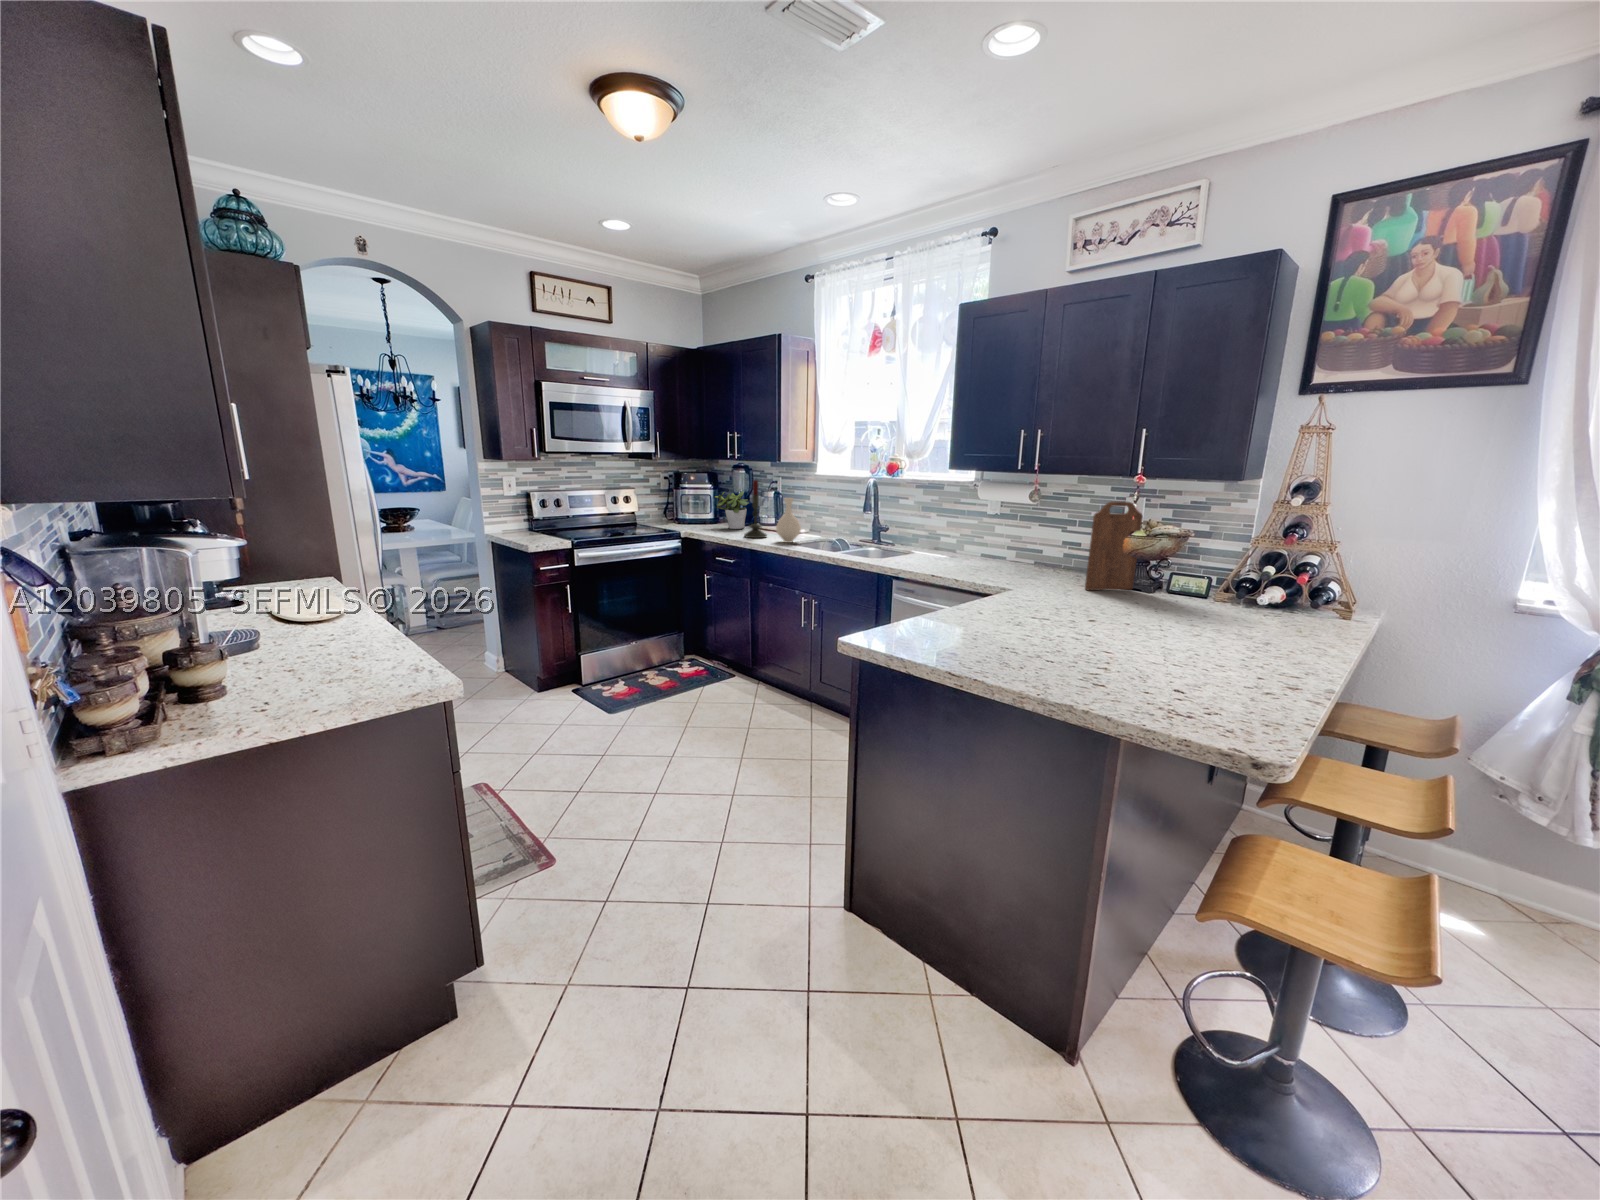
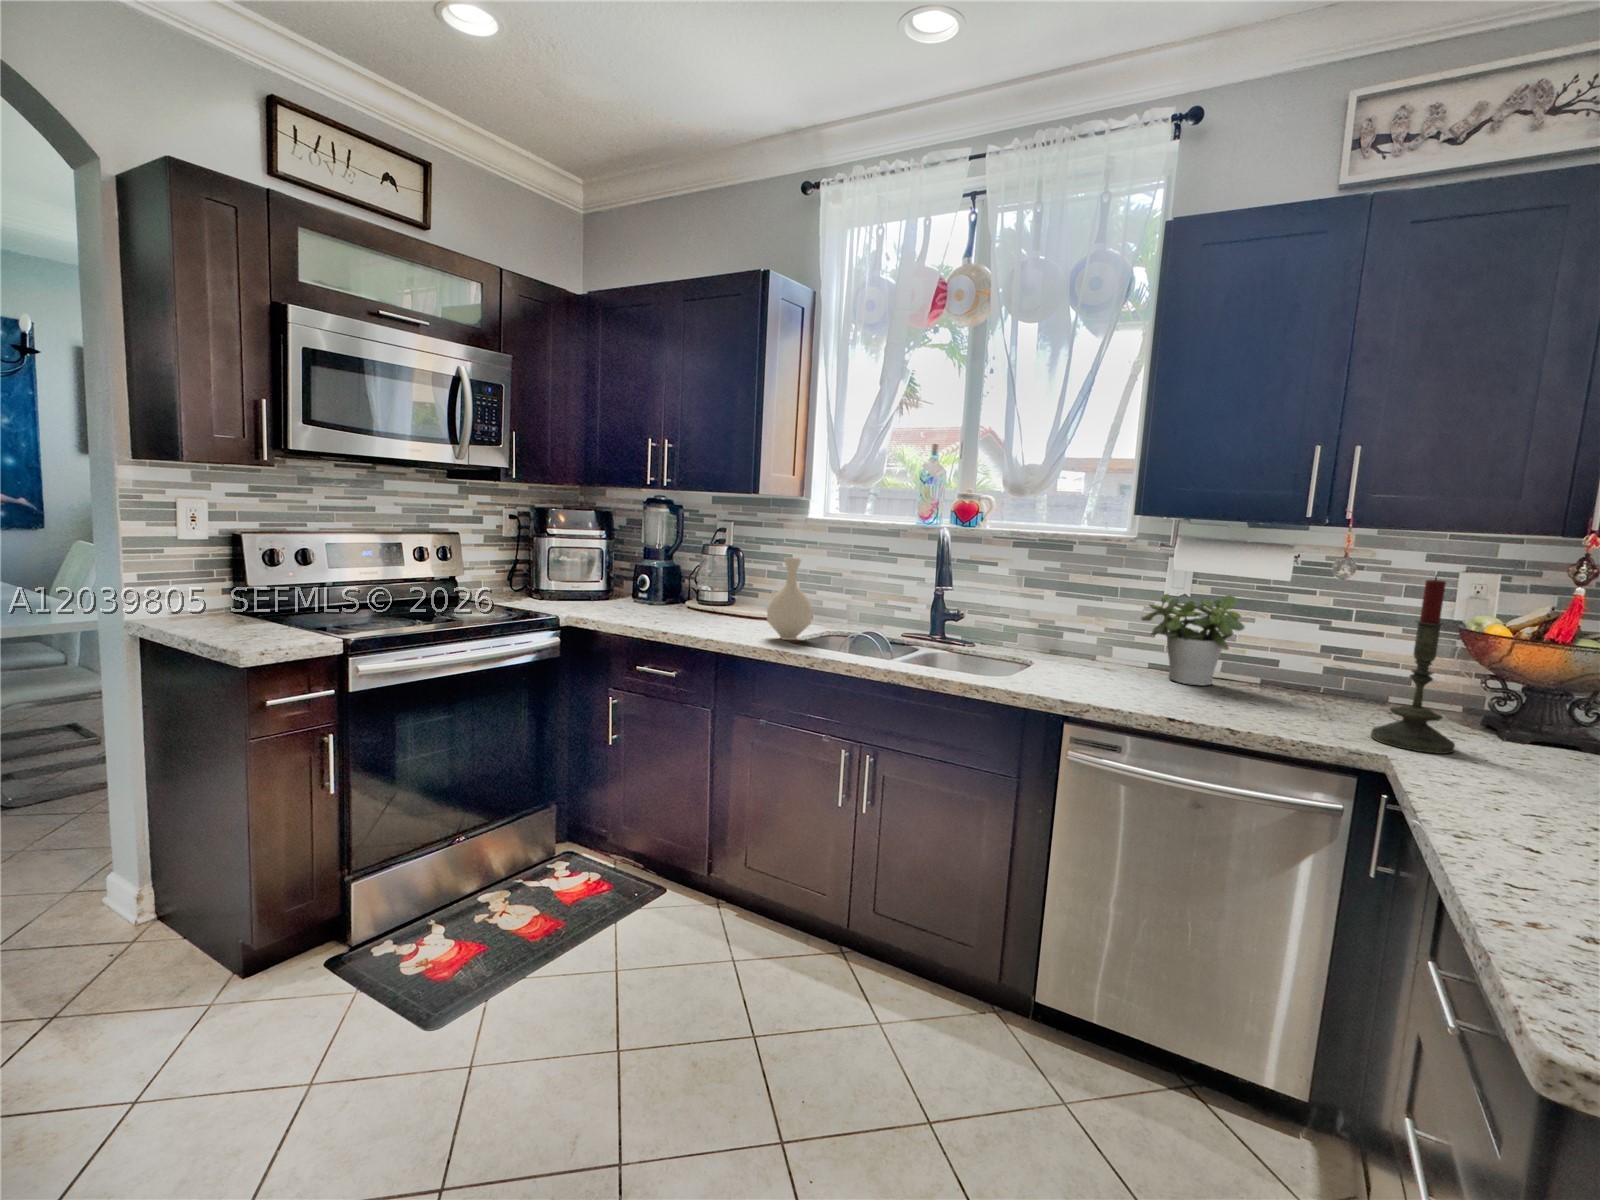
candle: present [744,480,767,538] -> present [1371,576,1455,754]
potted plant: present [715,491,749,529] -> present [1141,594,1245,686]
cutting board: present [1085,501,1143,590] -> none [1485,582,1570,751]

